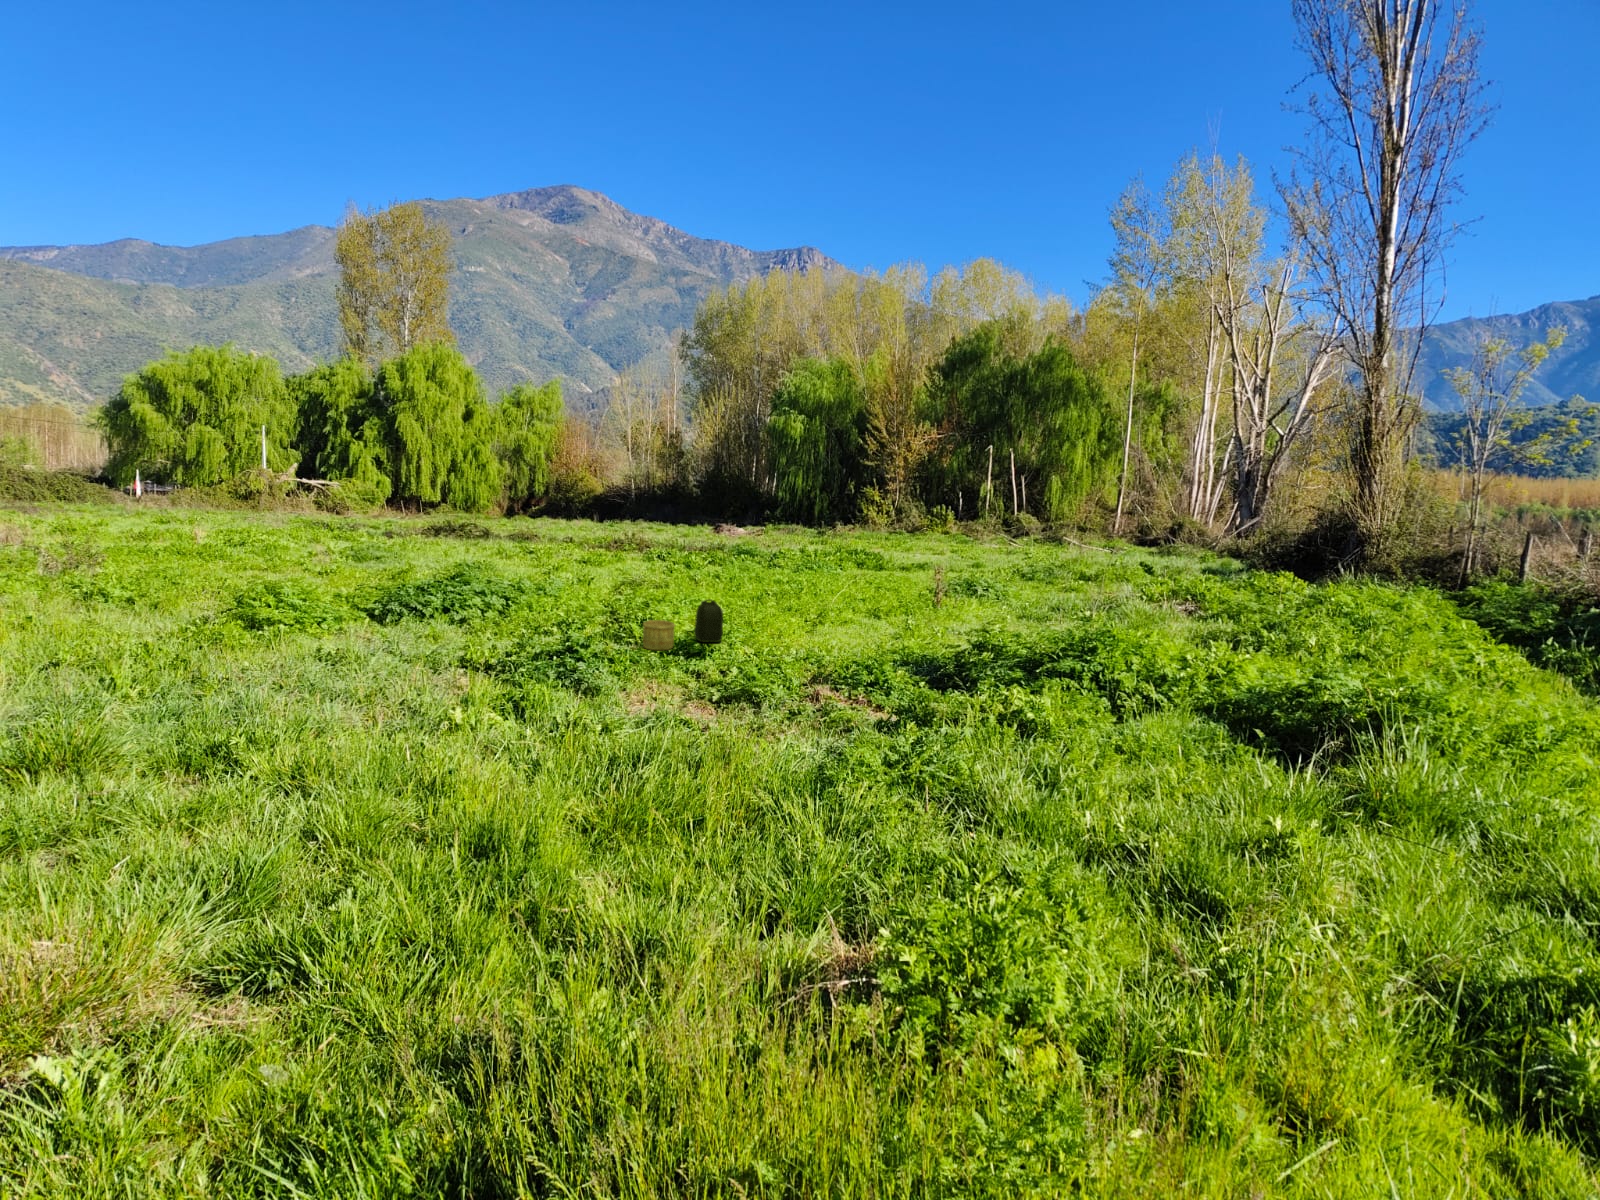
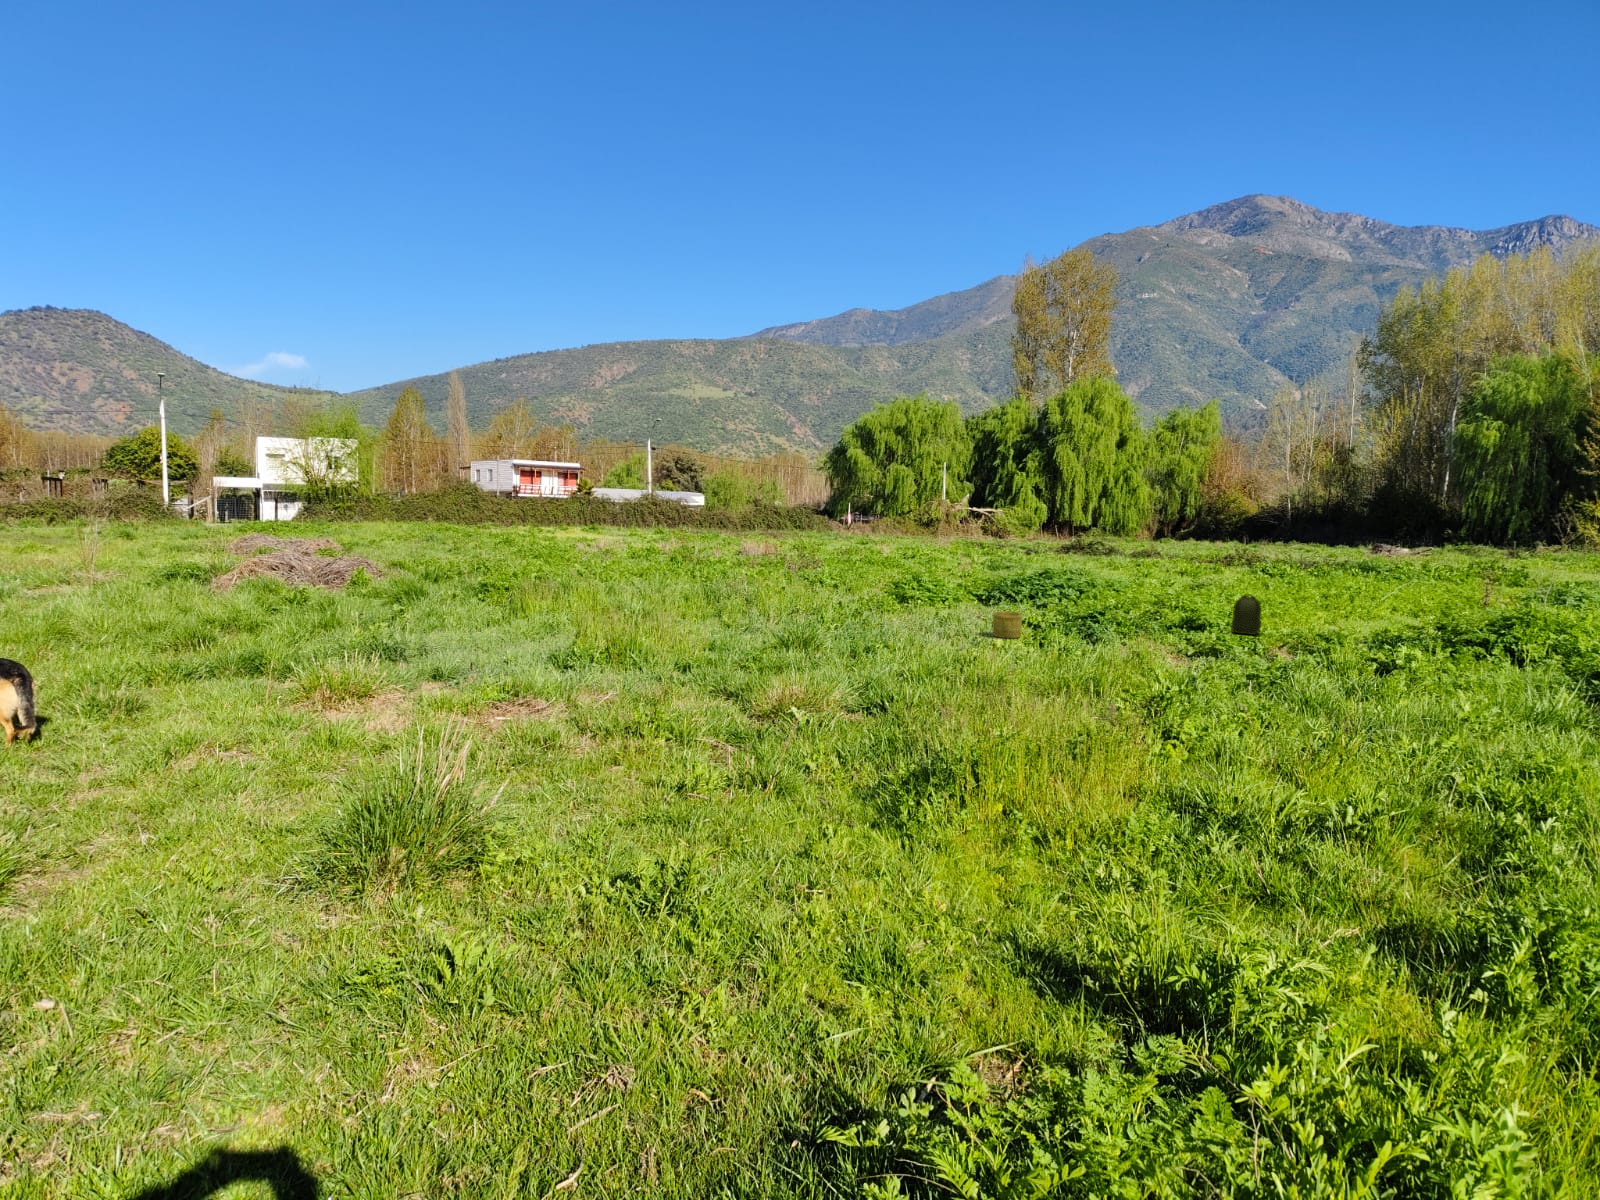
wooden bucket: present [643,620,675,650] -> present [993,611,1023,638]

